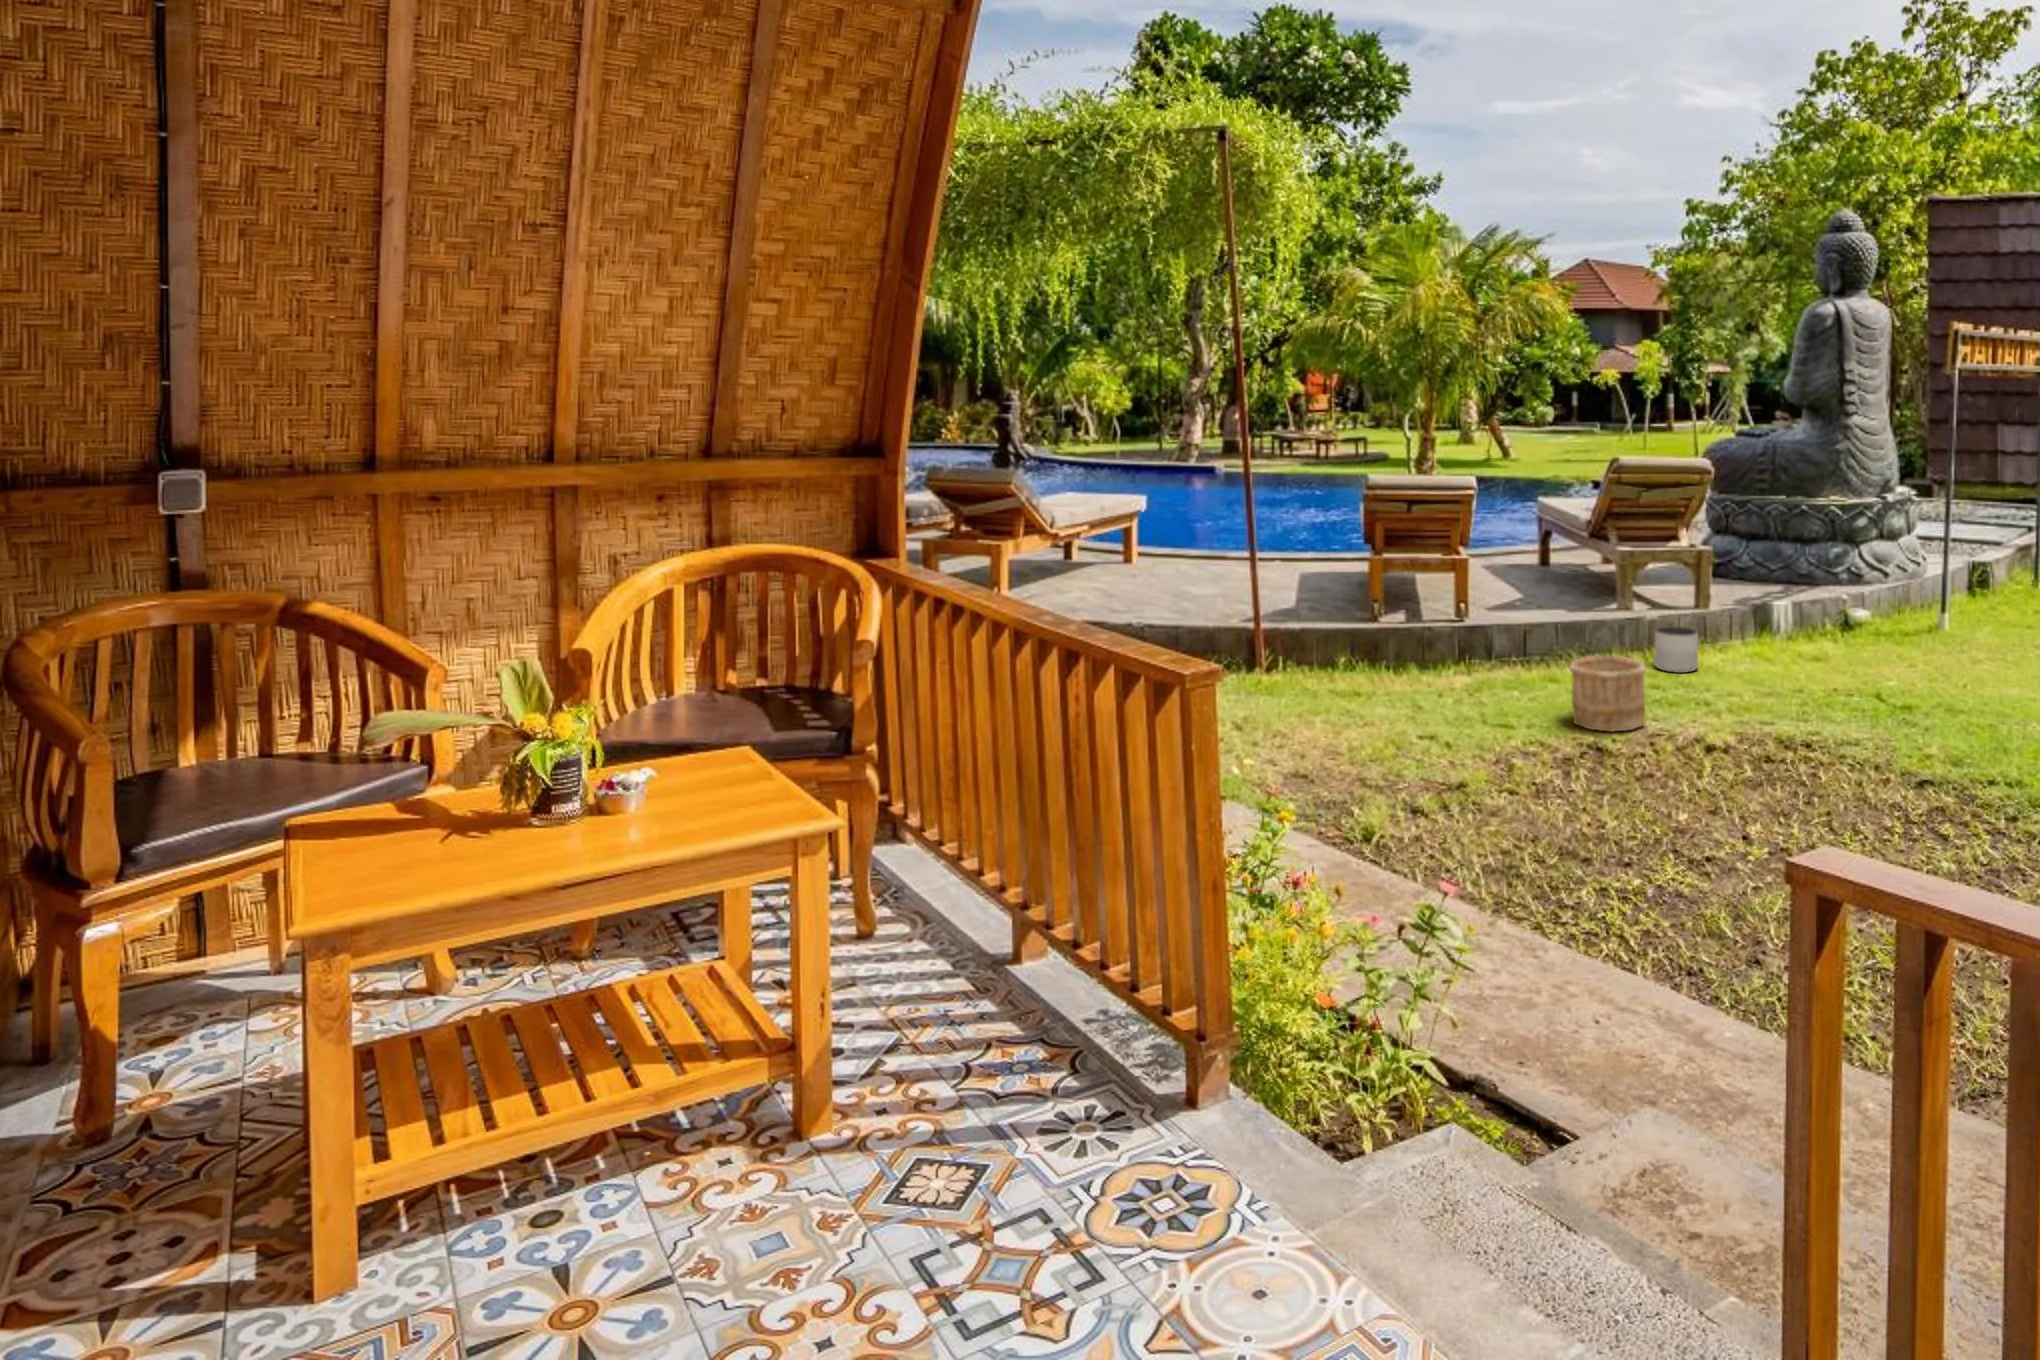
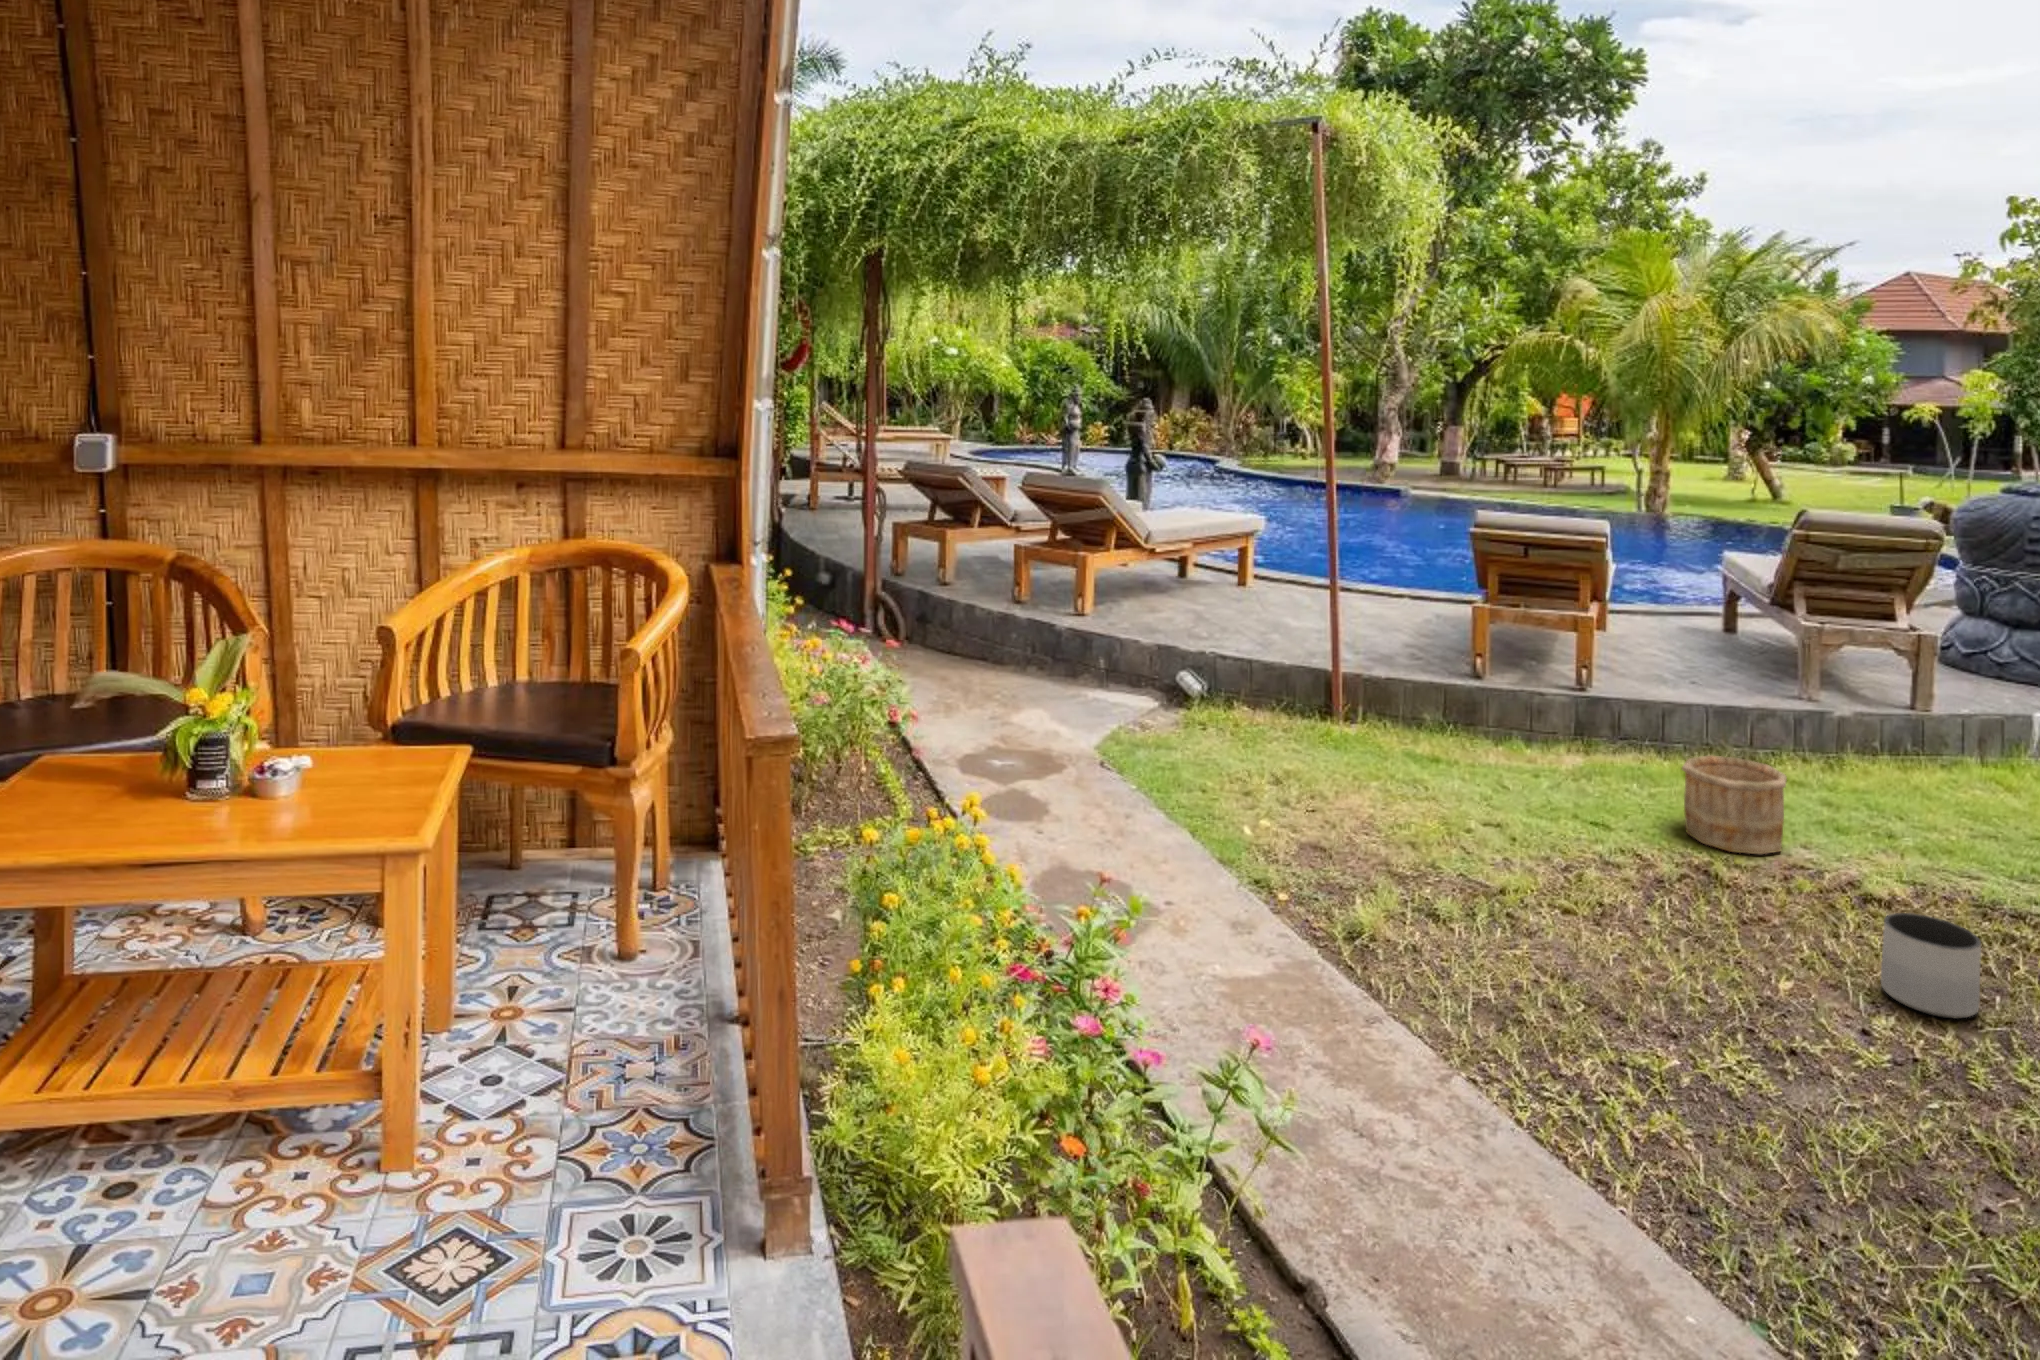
planter: present [1654,627,1698,673] -> present [1881,913,1981,1019]

